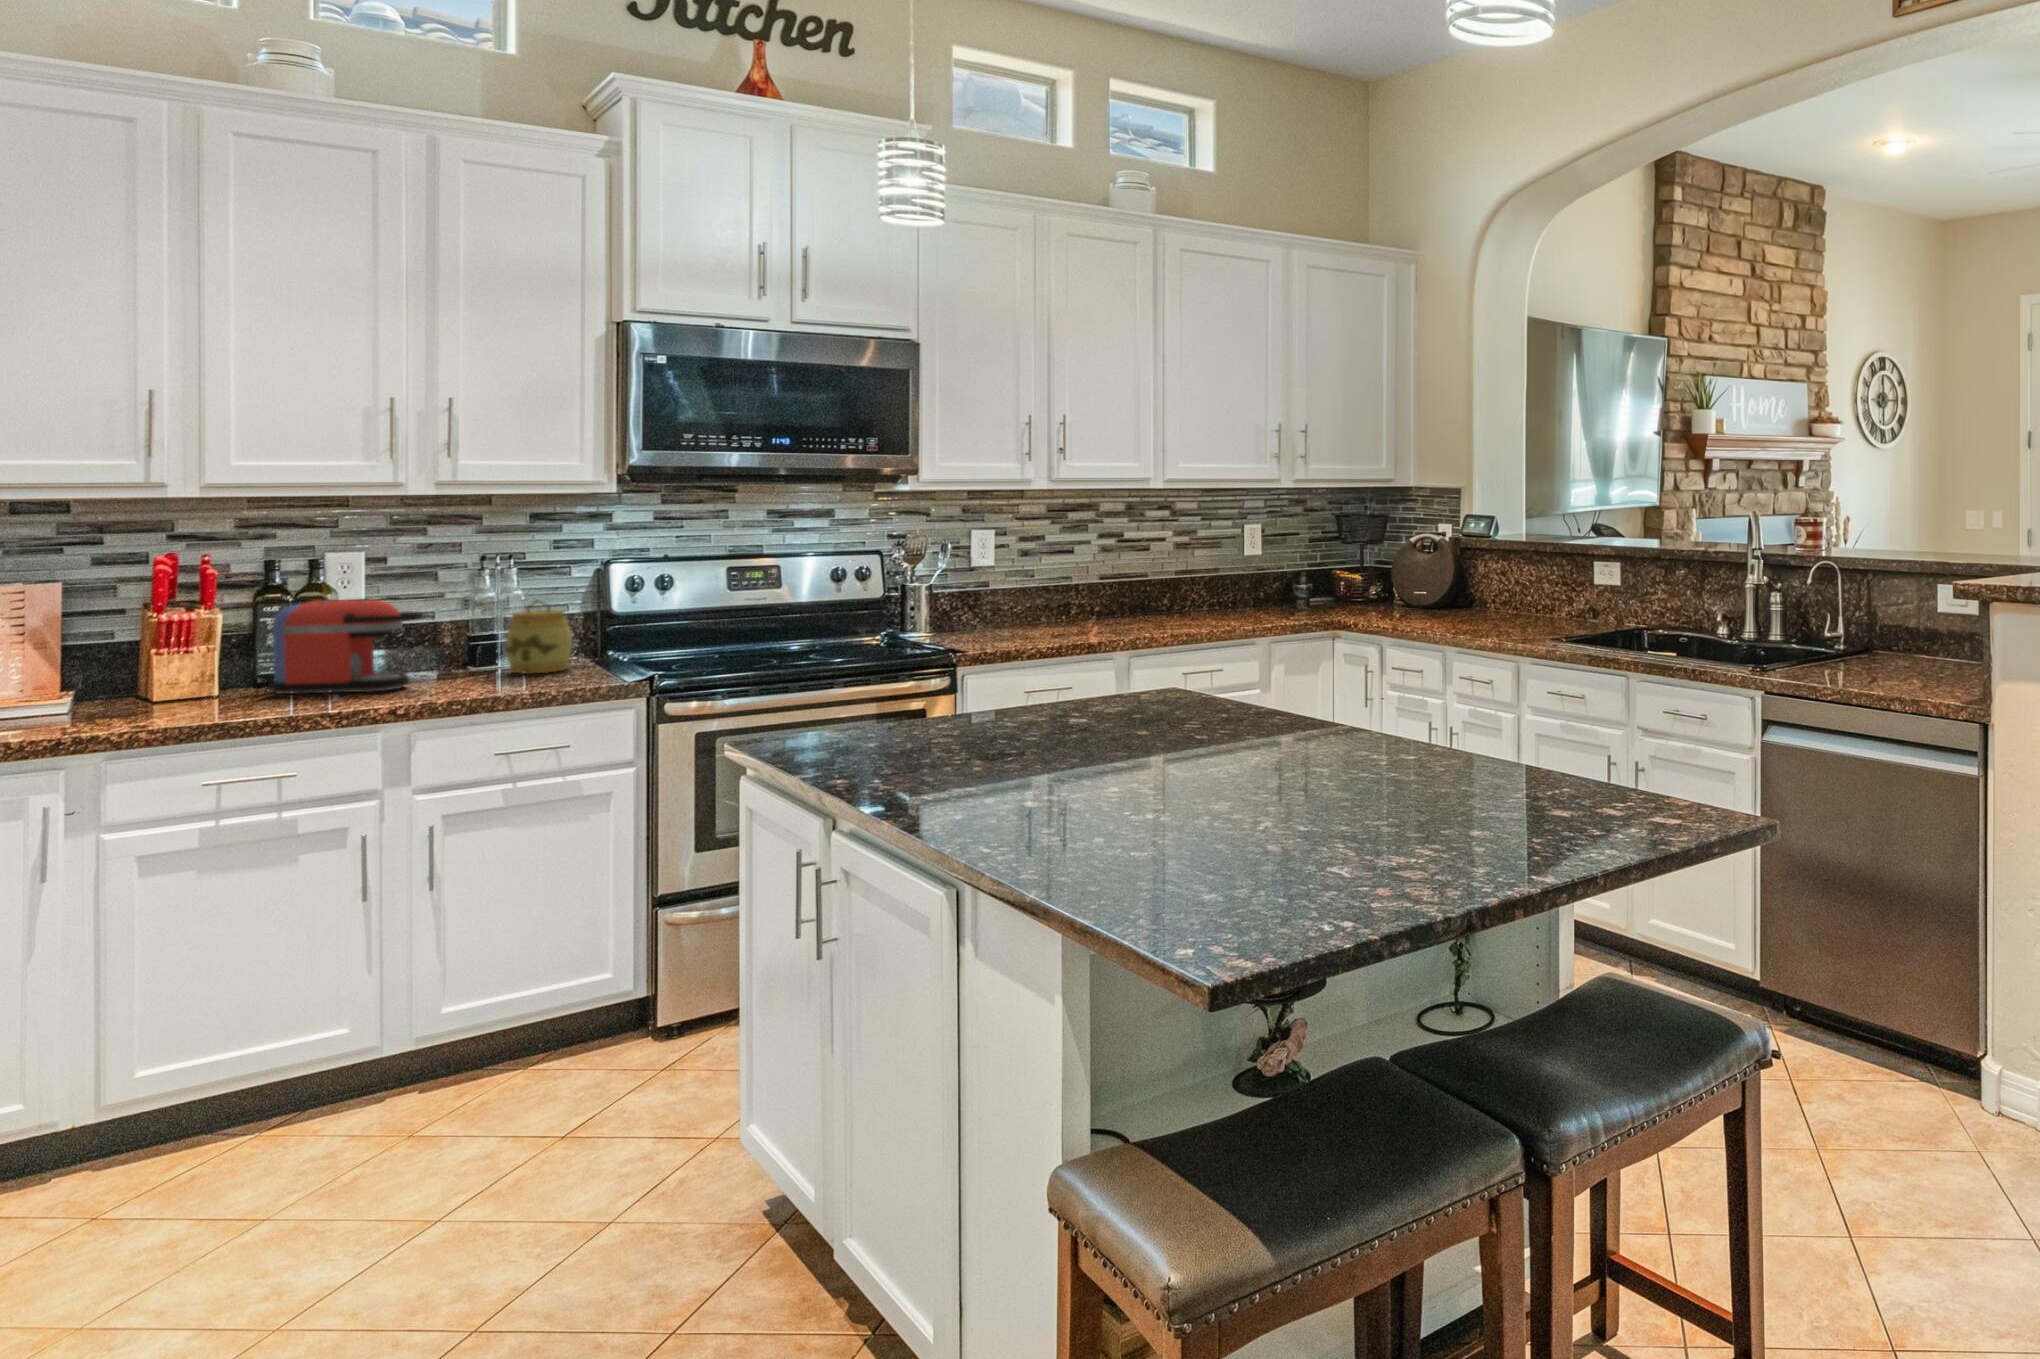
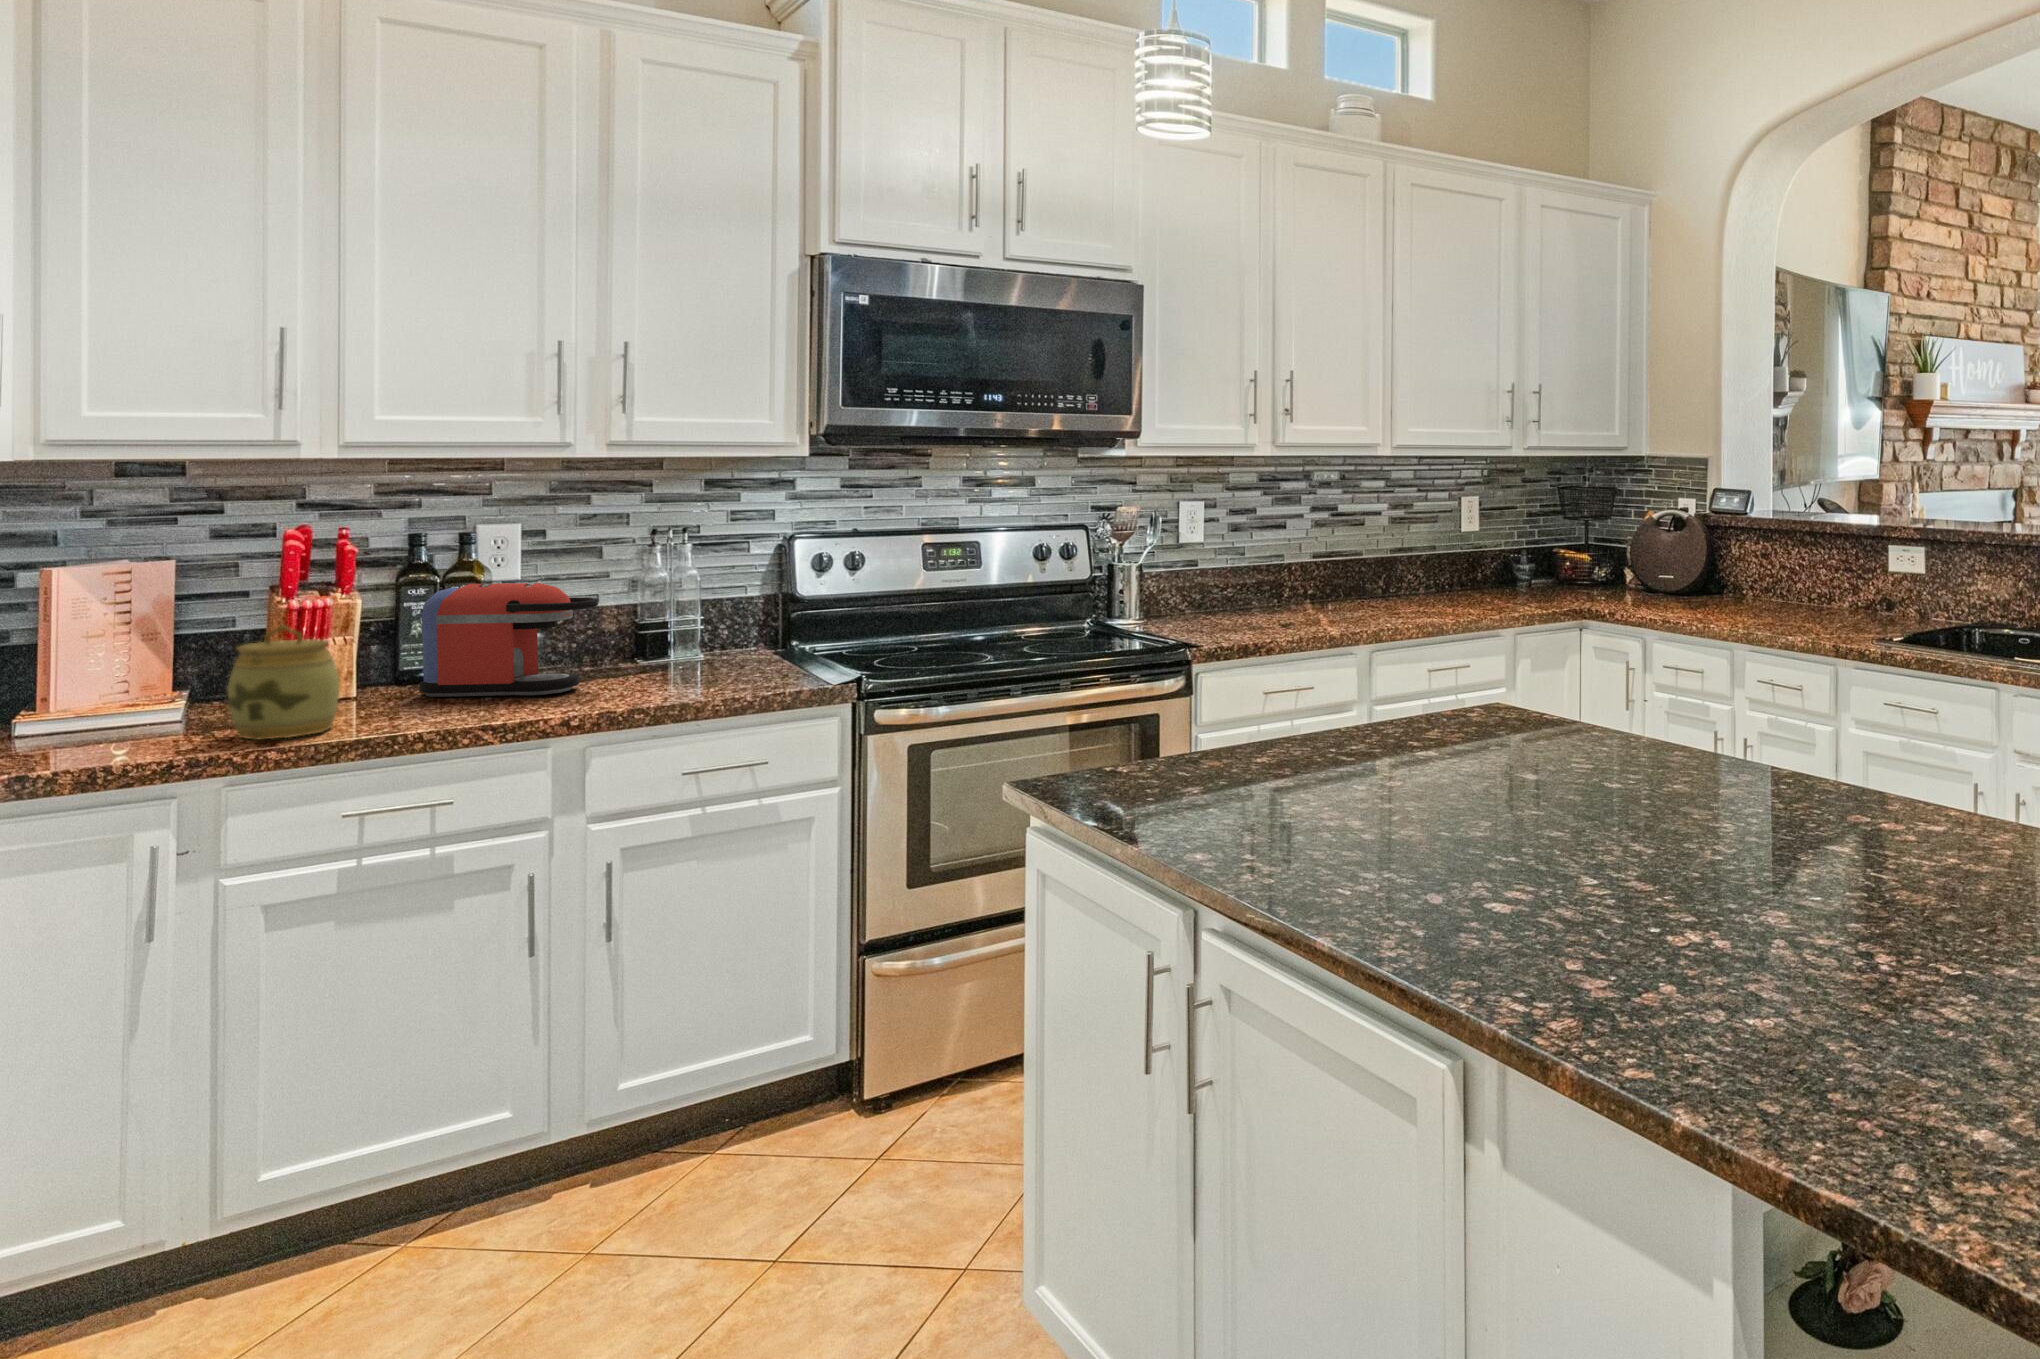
jar: present [506,600,572,674] -> present [227,625,340,739]

